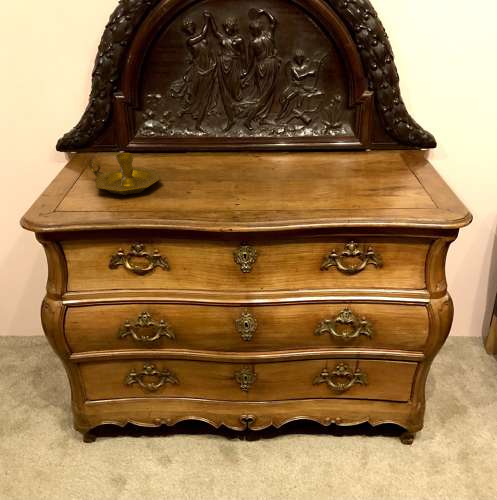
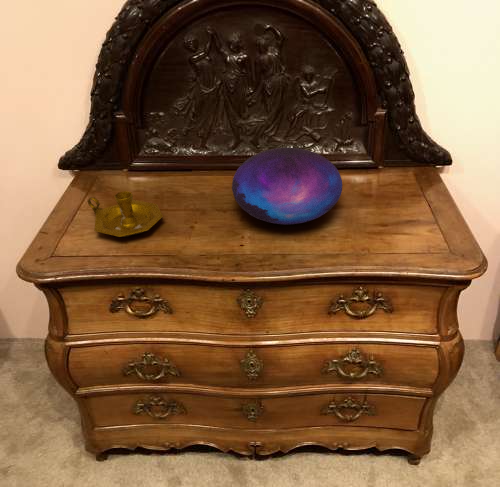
decorative orb: none [228,116,333,183] -> present [232,147,342,224]

